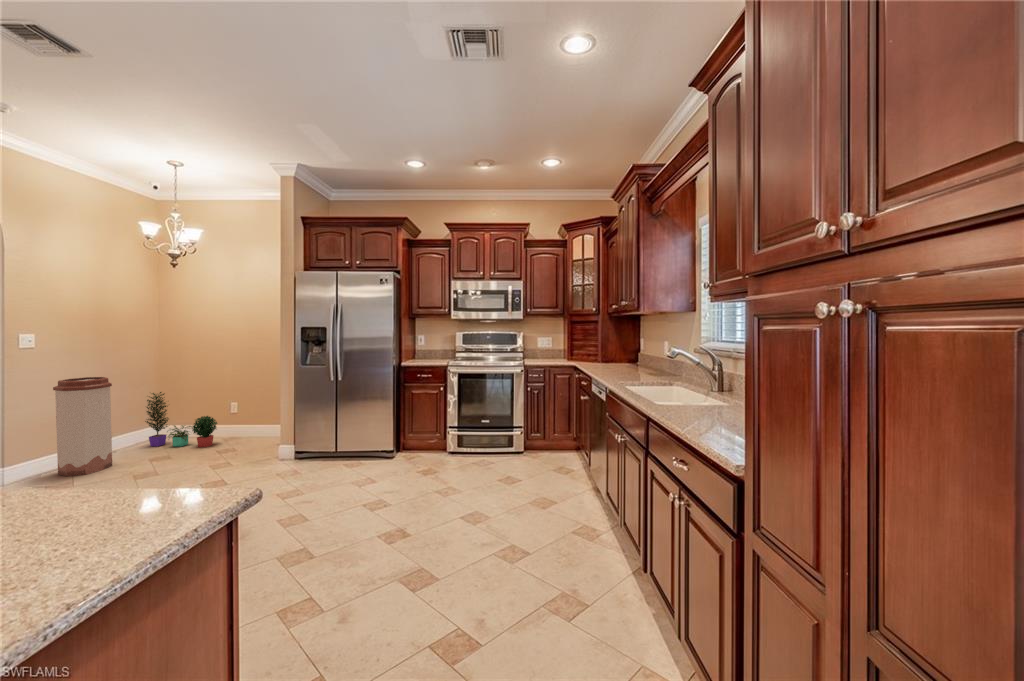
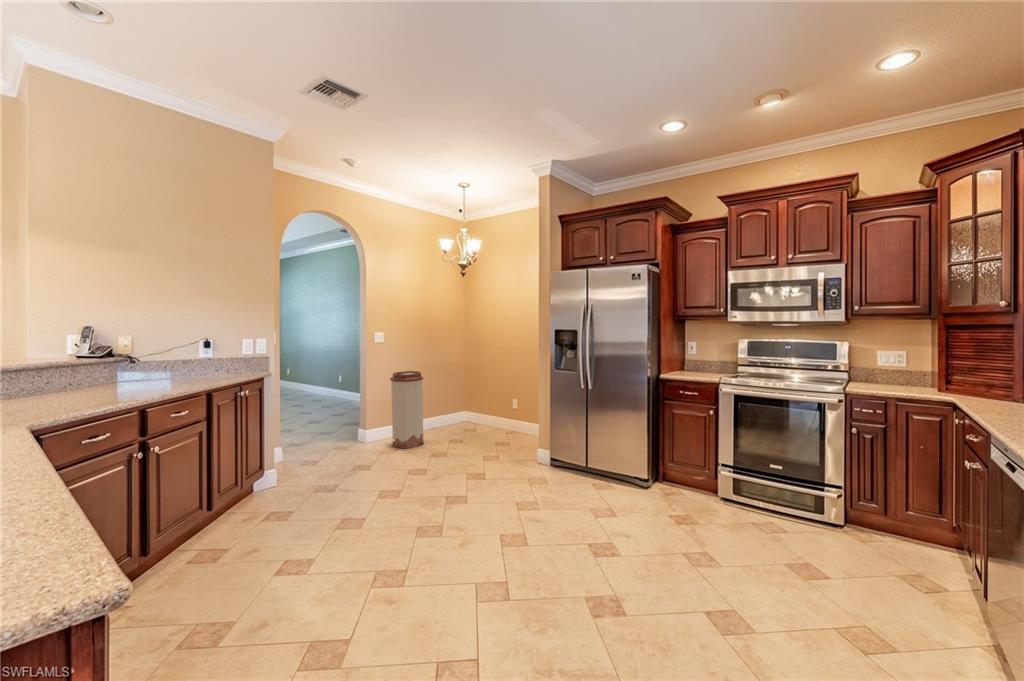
potted plant: present [145,392,217,447] -> none [448,385,496,439]

